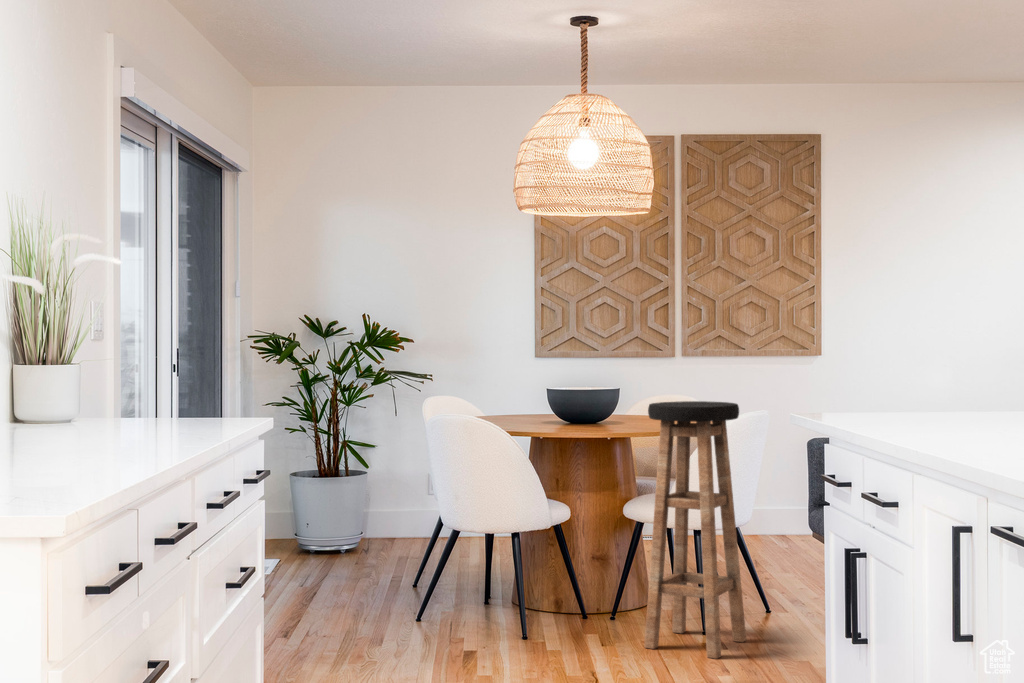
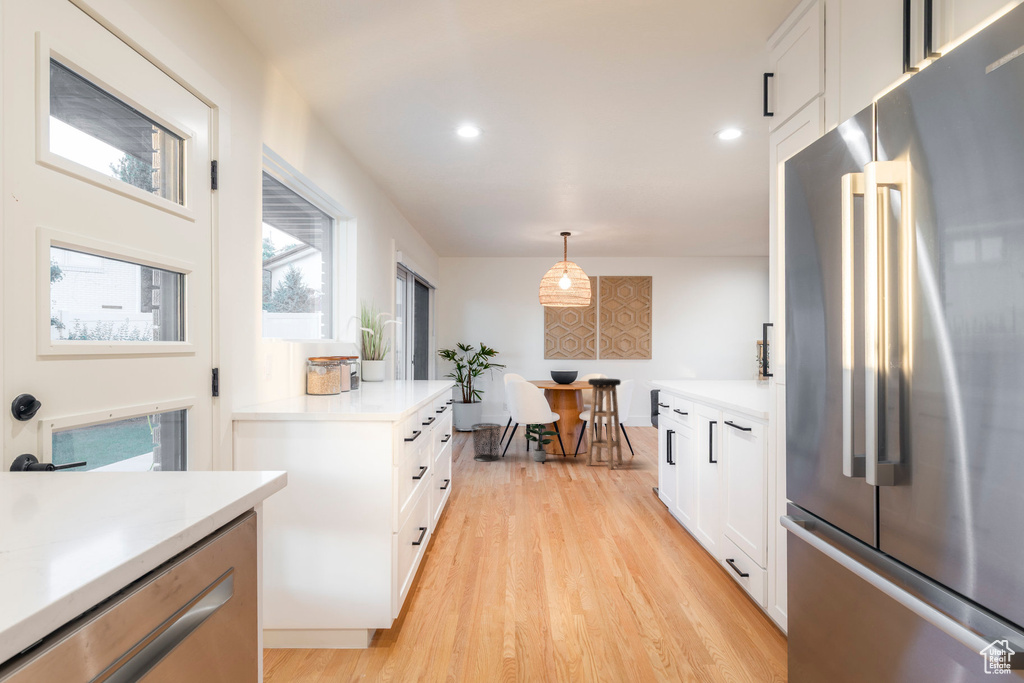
potted plant: none [470,528,569,637] -> present [524,424,559,462]
waste bin: none [321,532,408,640] -> present [472,423,501,461]

